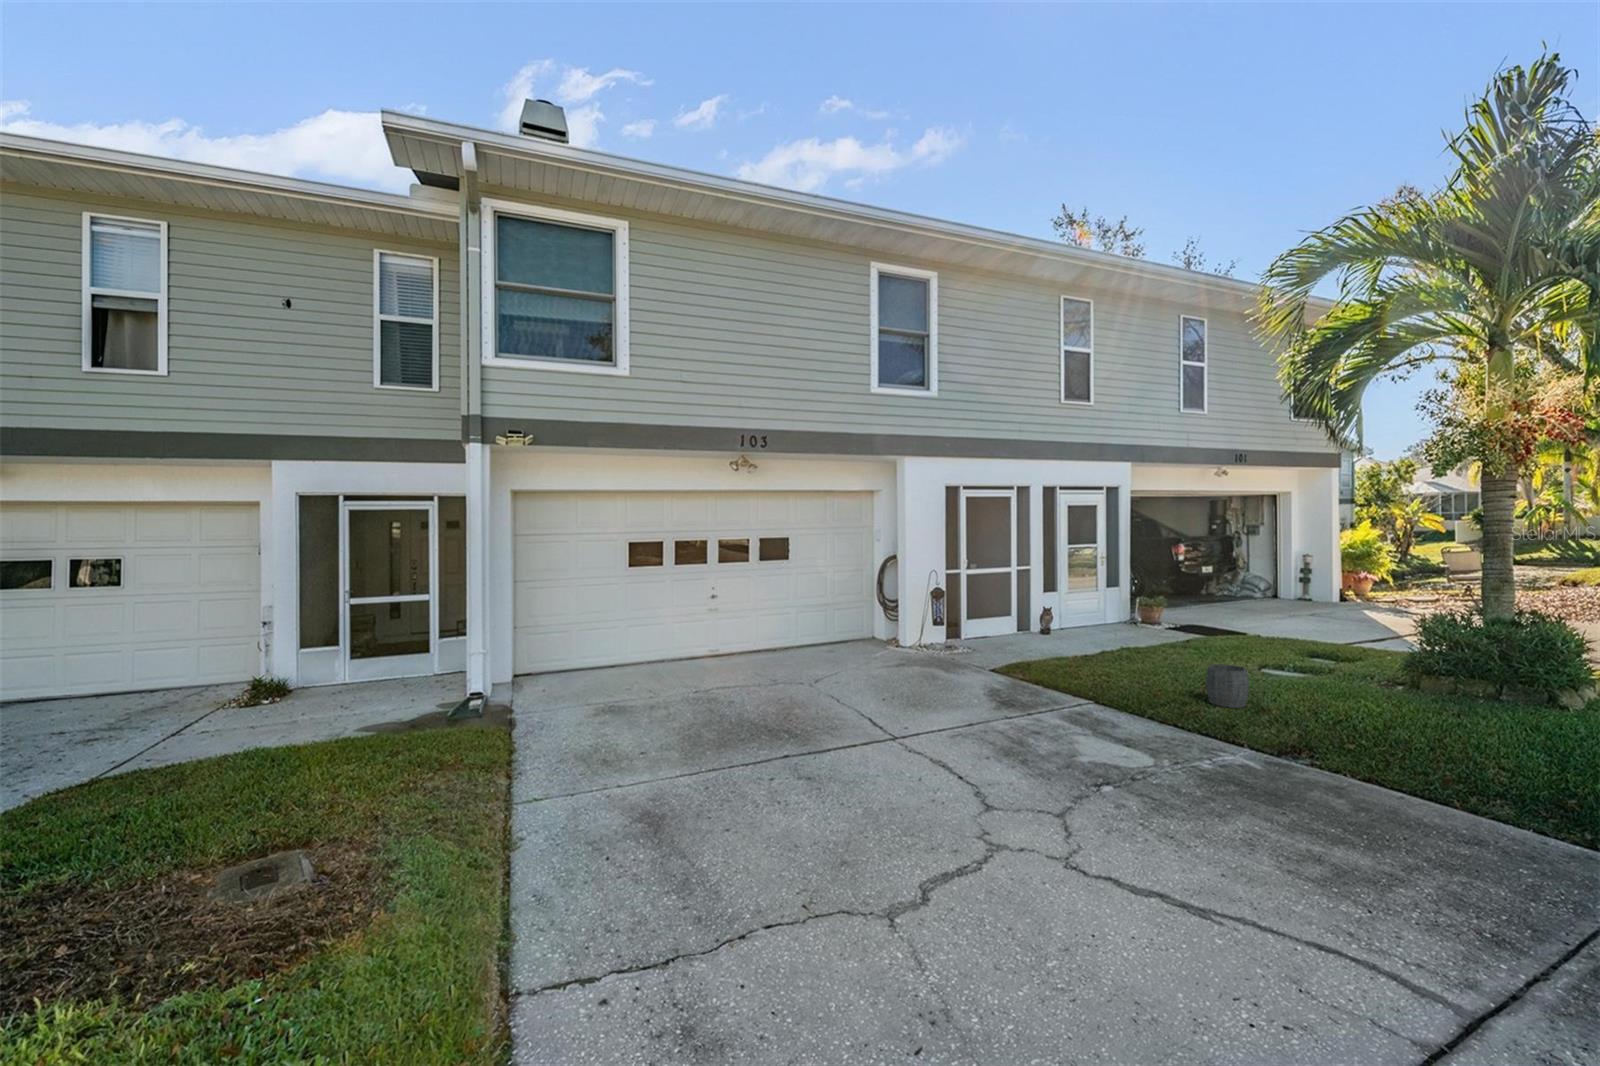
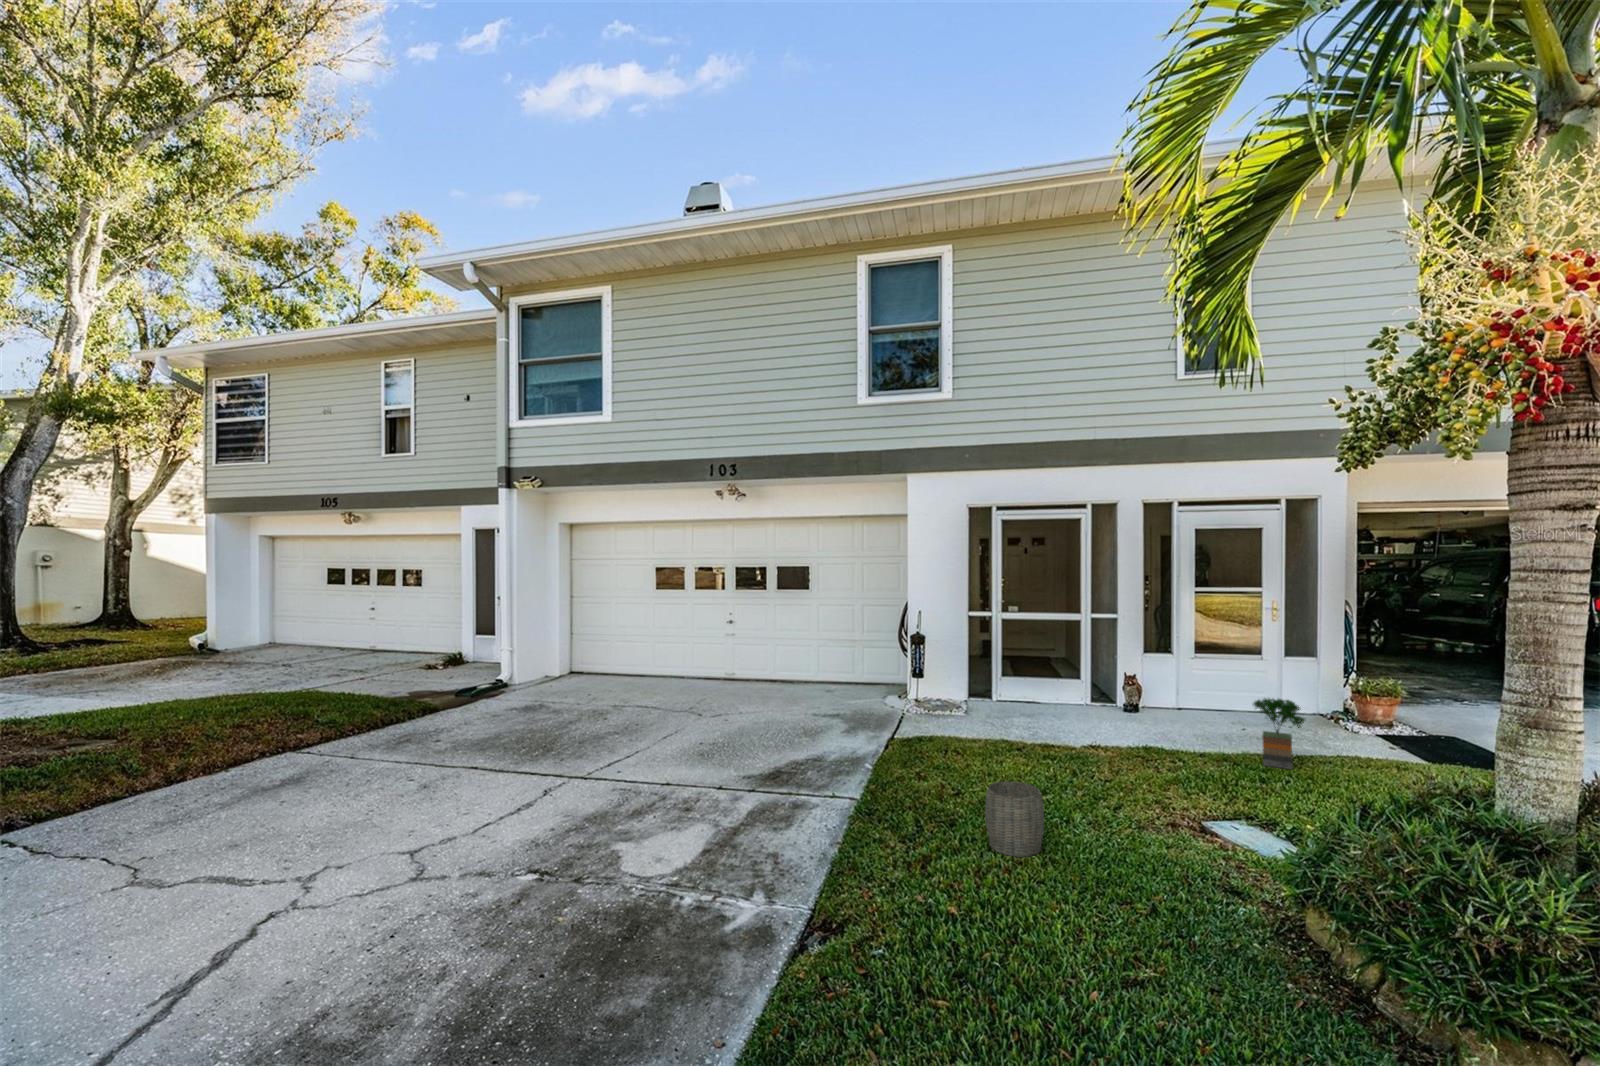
potted tree: none [1171,607,1207,649] -> present [1253,698,1305,769]

